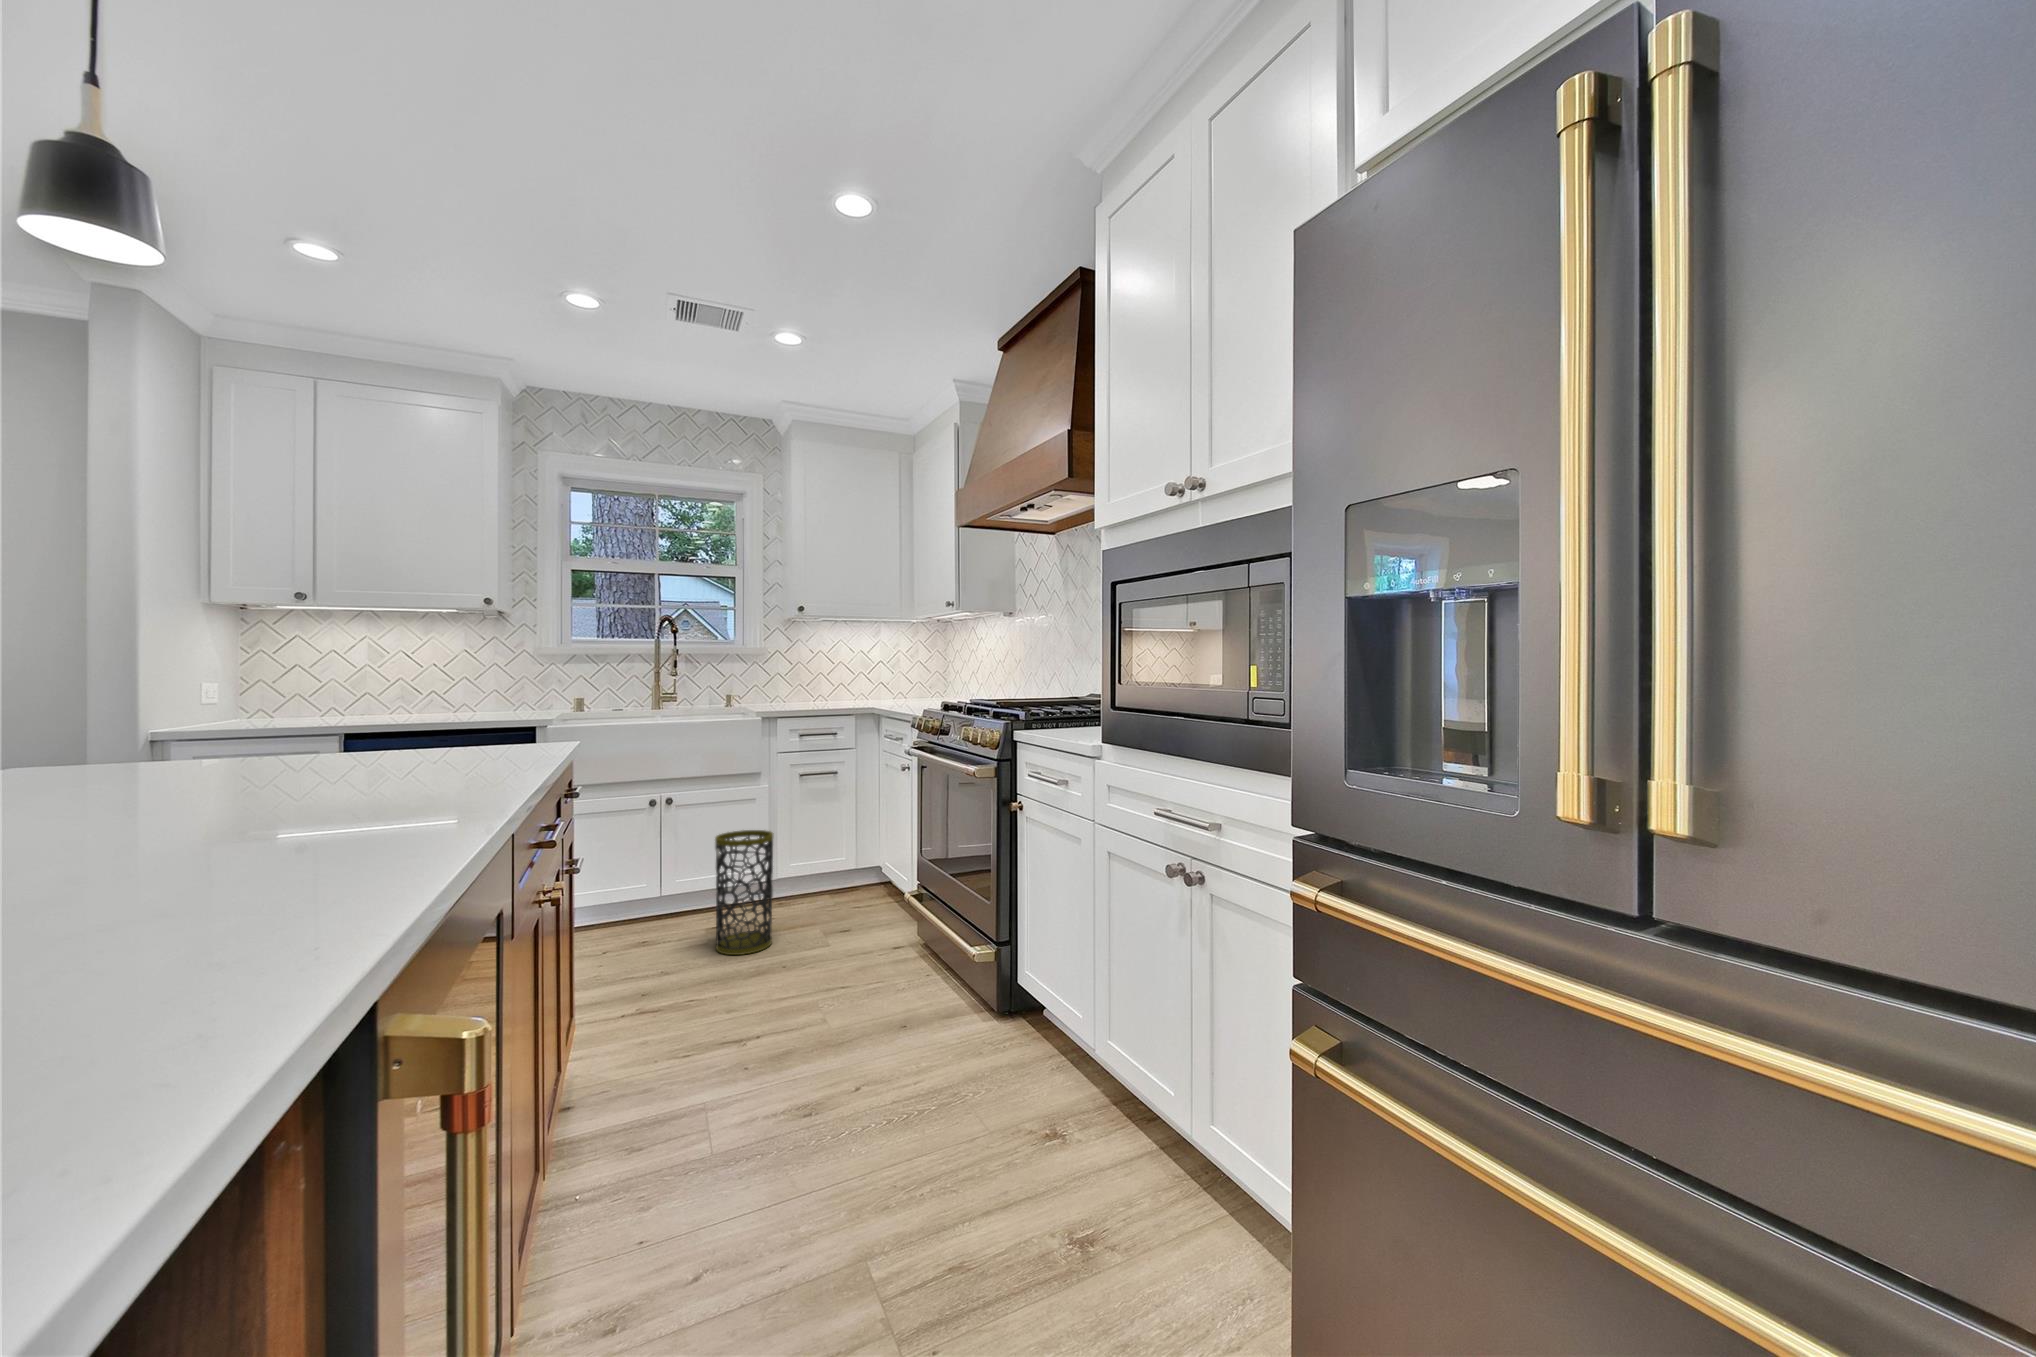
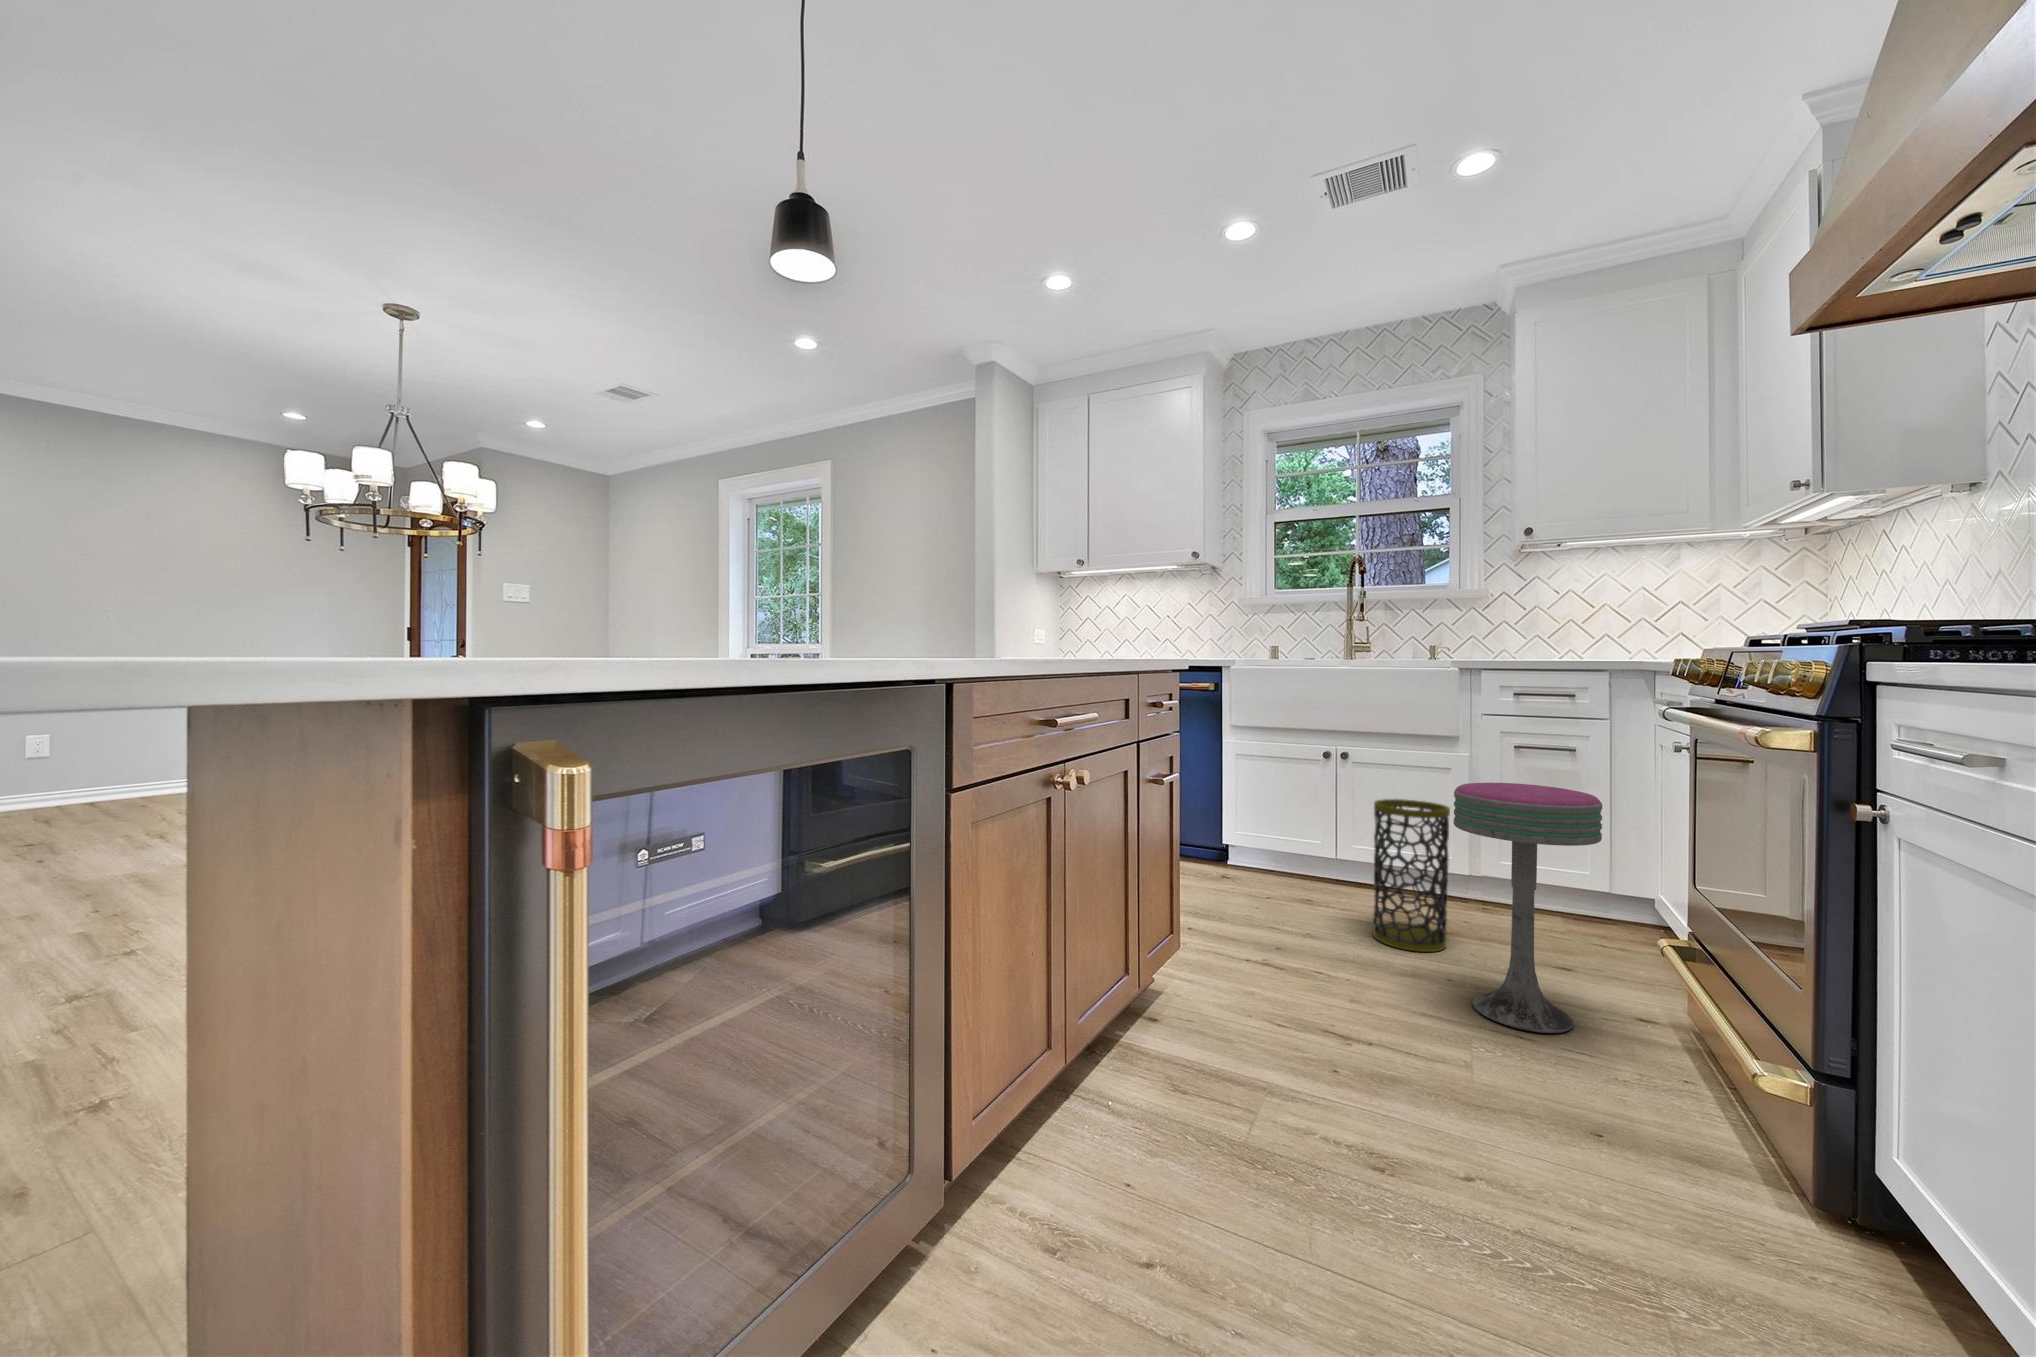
bar stool: none [794,808,883,984] -> present [1454,783,1602,1033]

